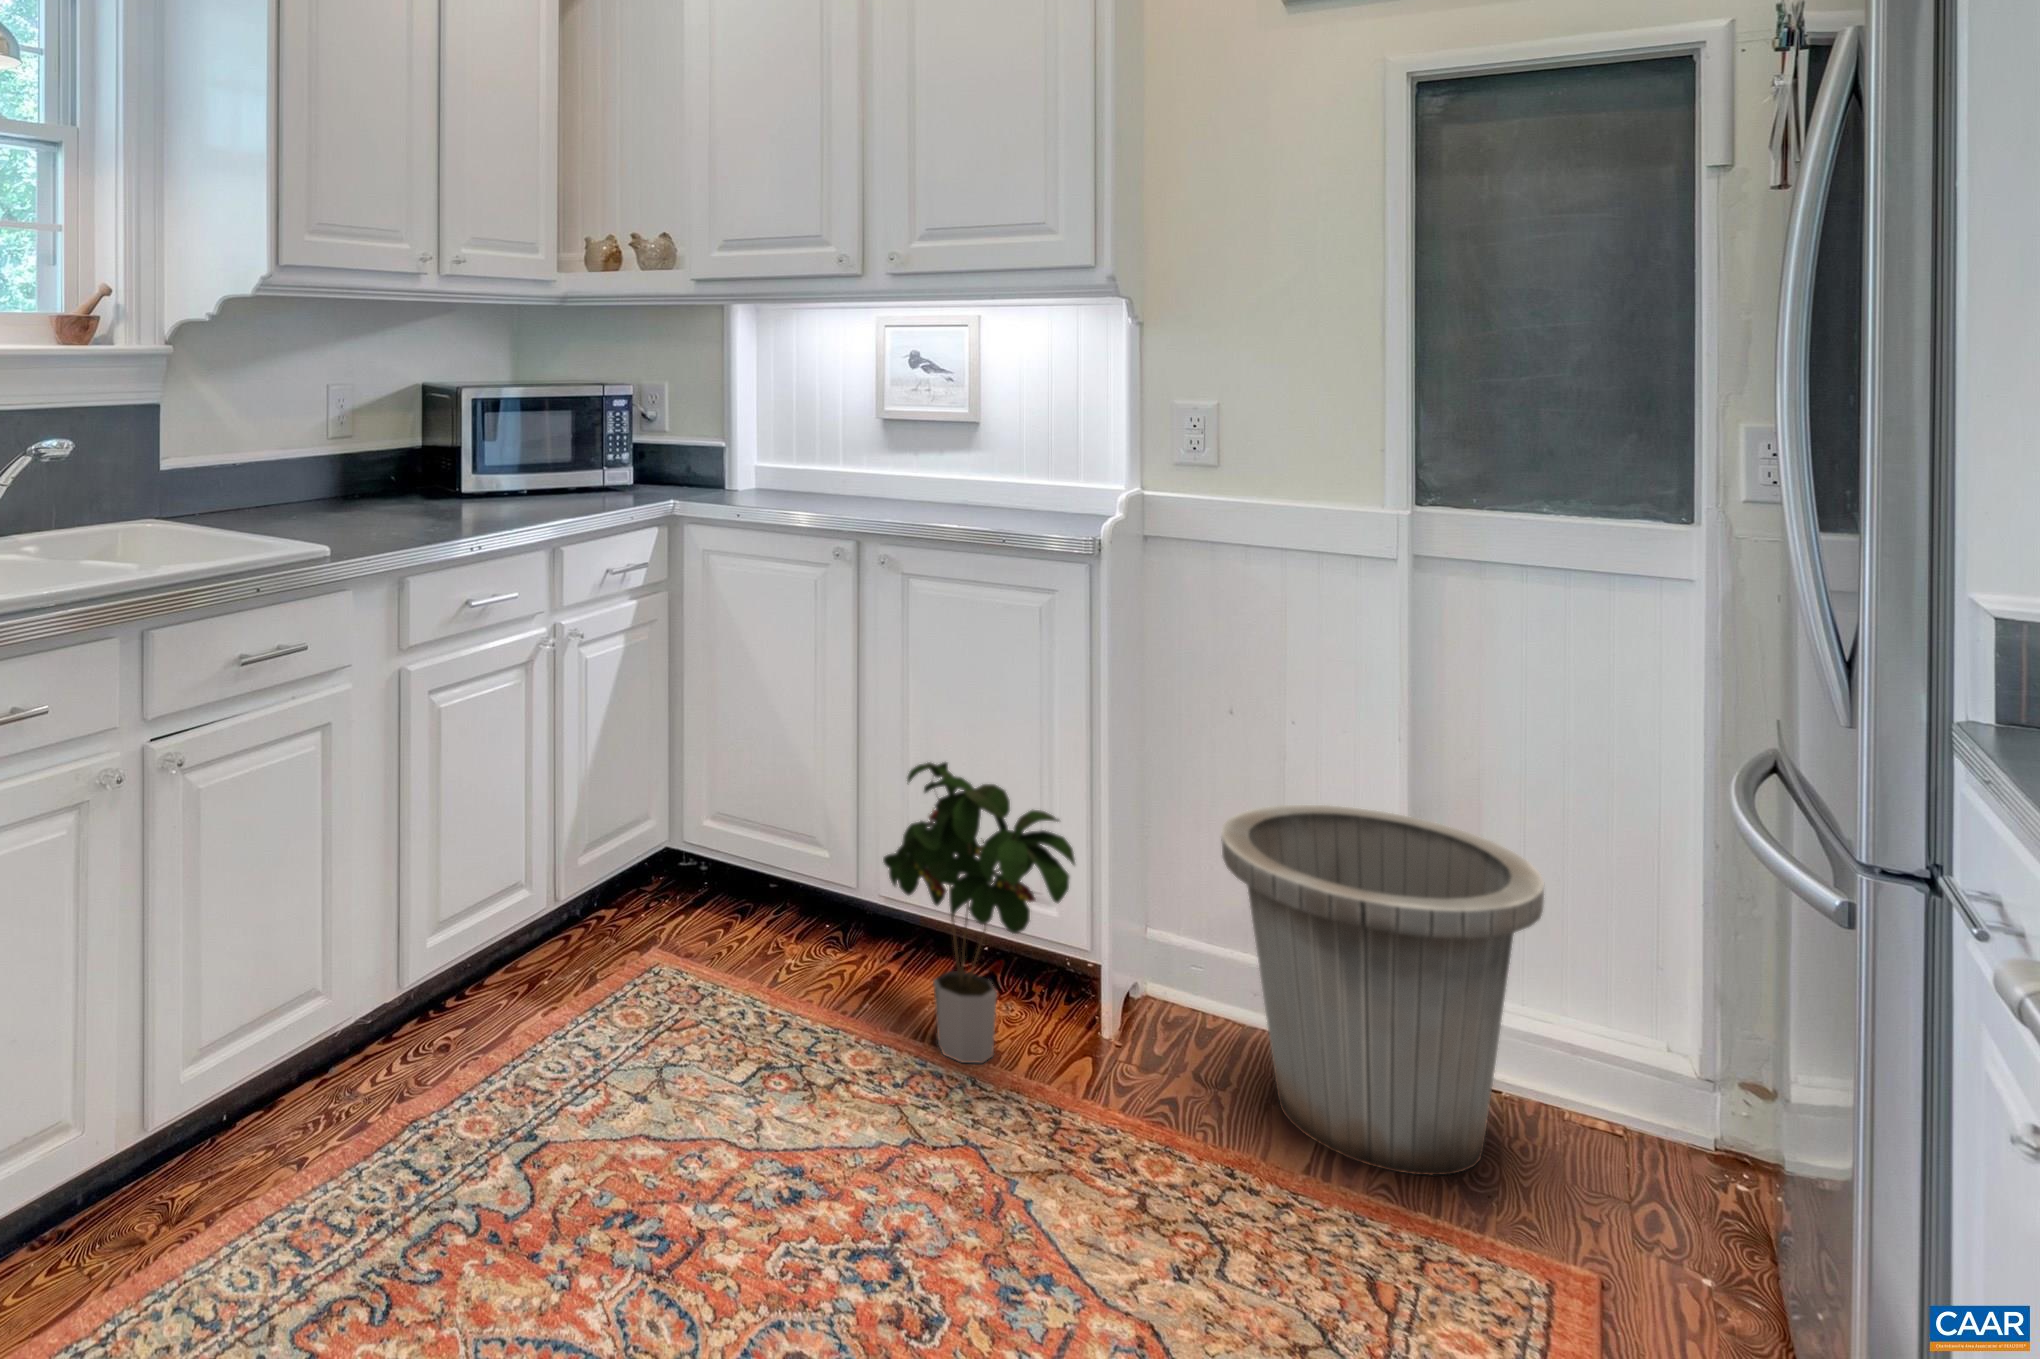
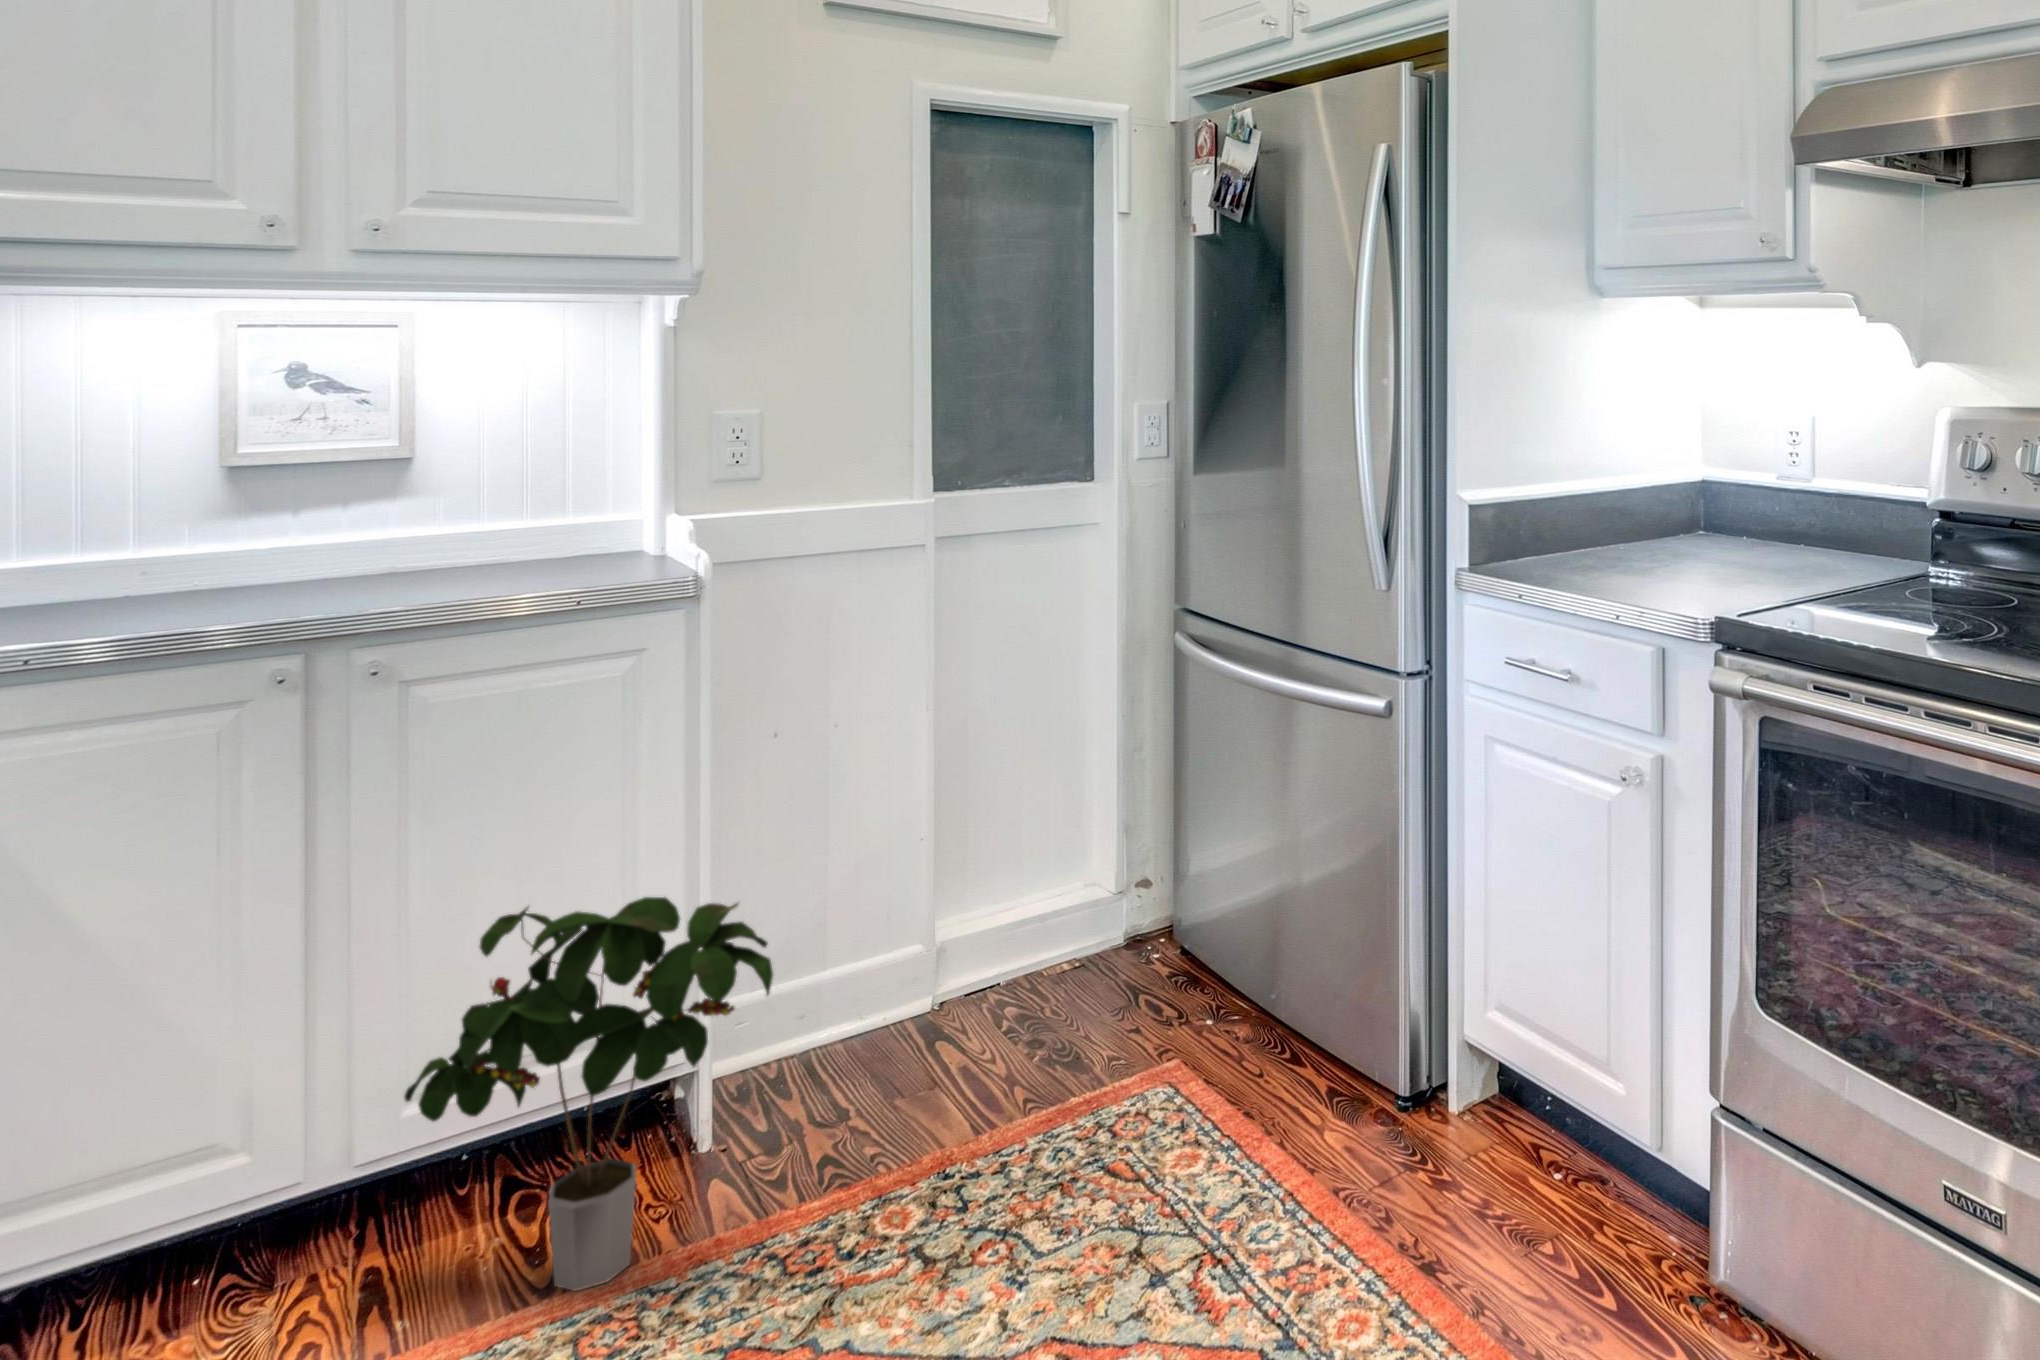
trash can: present [1221,805,1544,1175] -> none [833,774,1099,1111]

